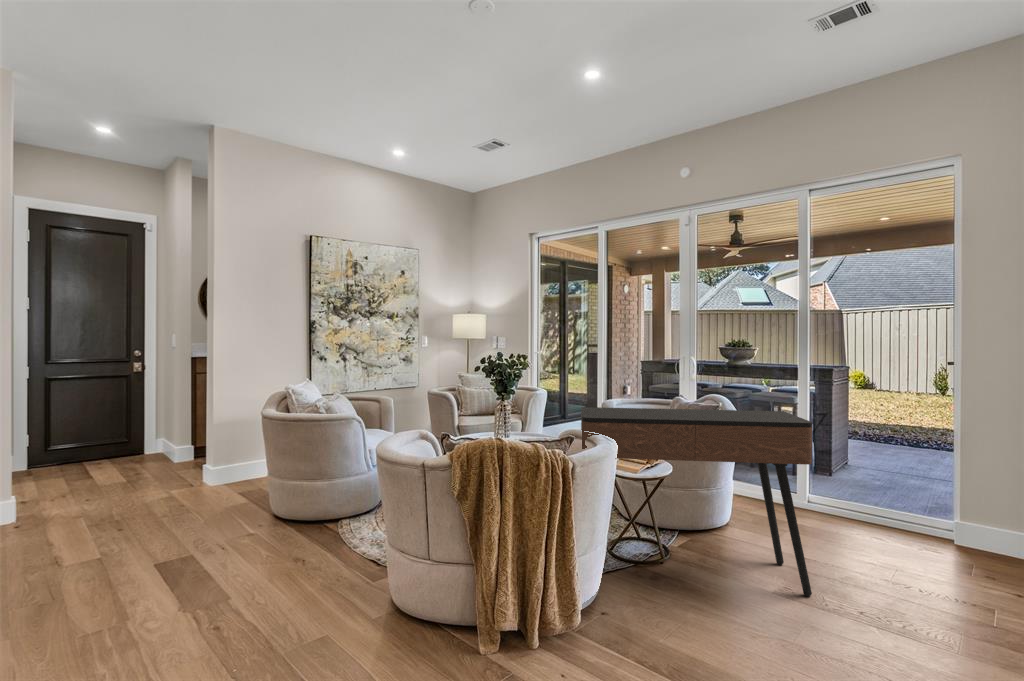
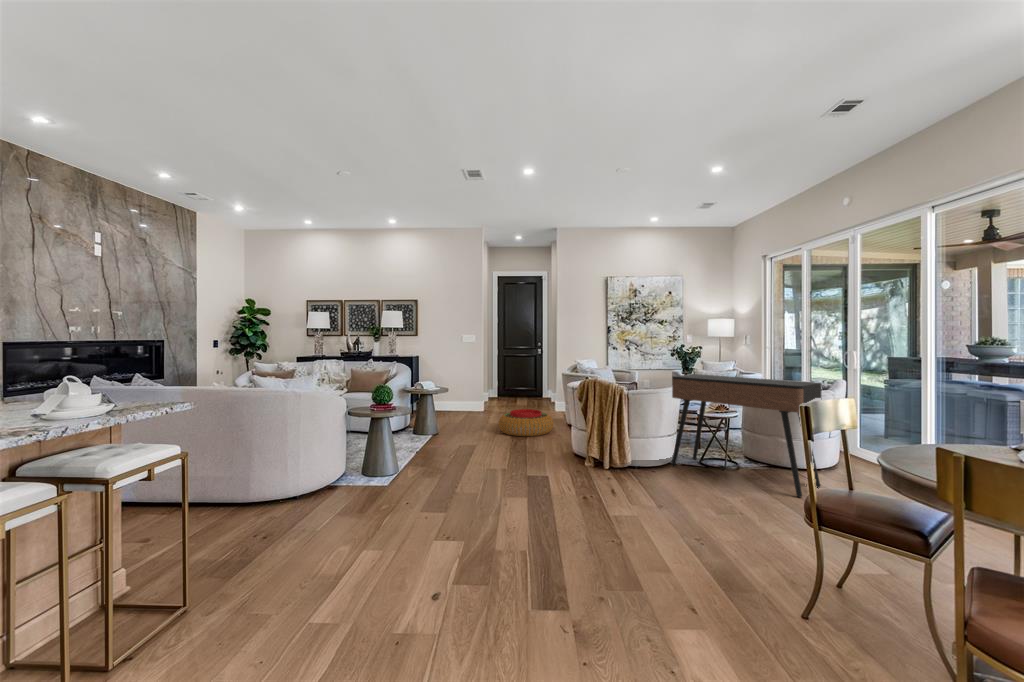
pouf: none [114,507,267,592] -> present [498,409,553,436]

